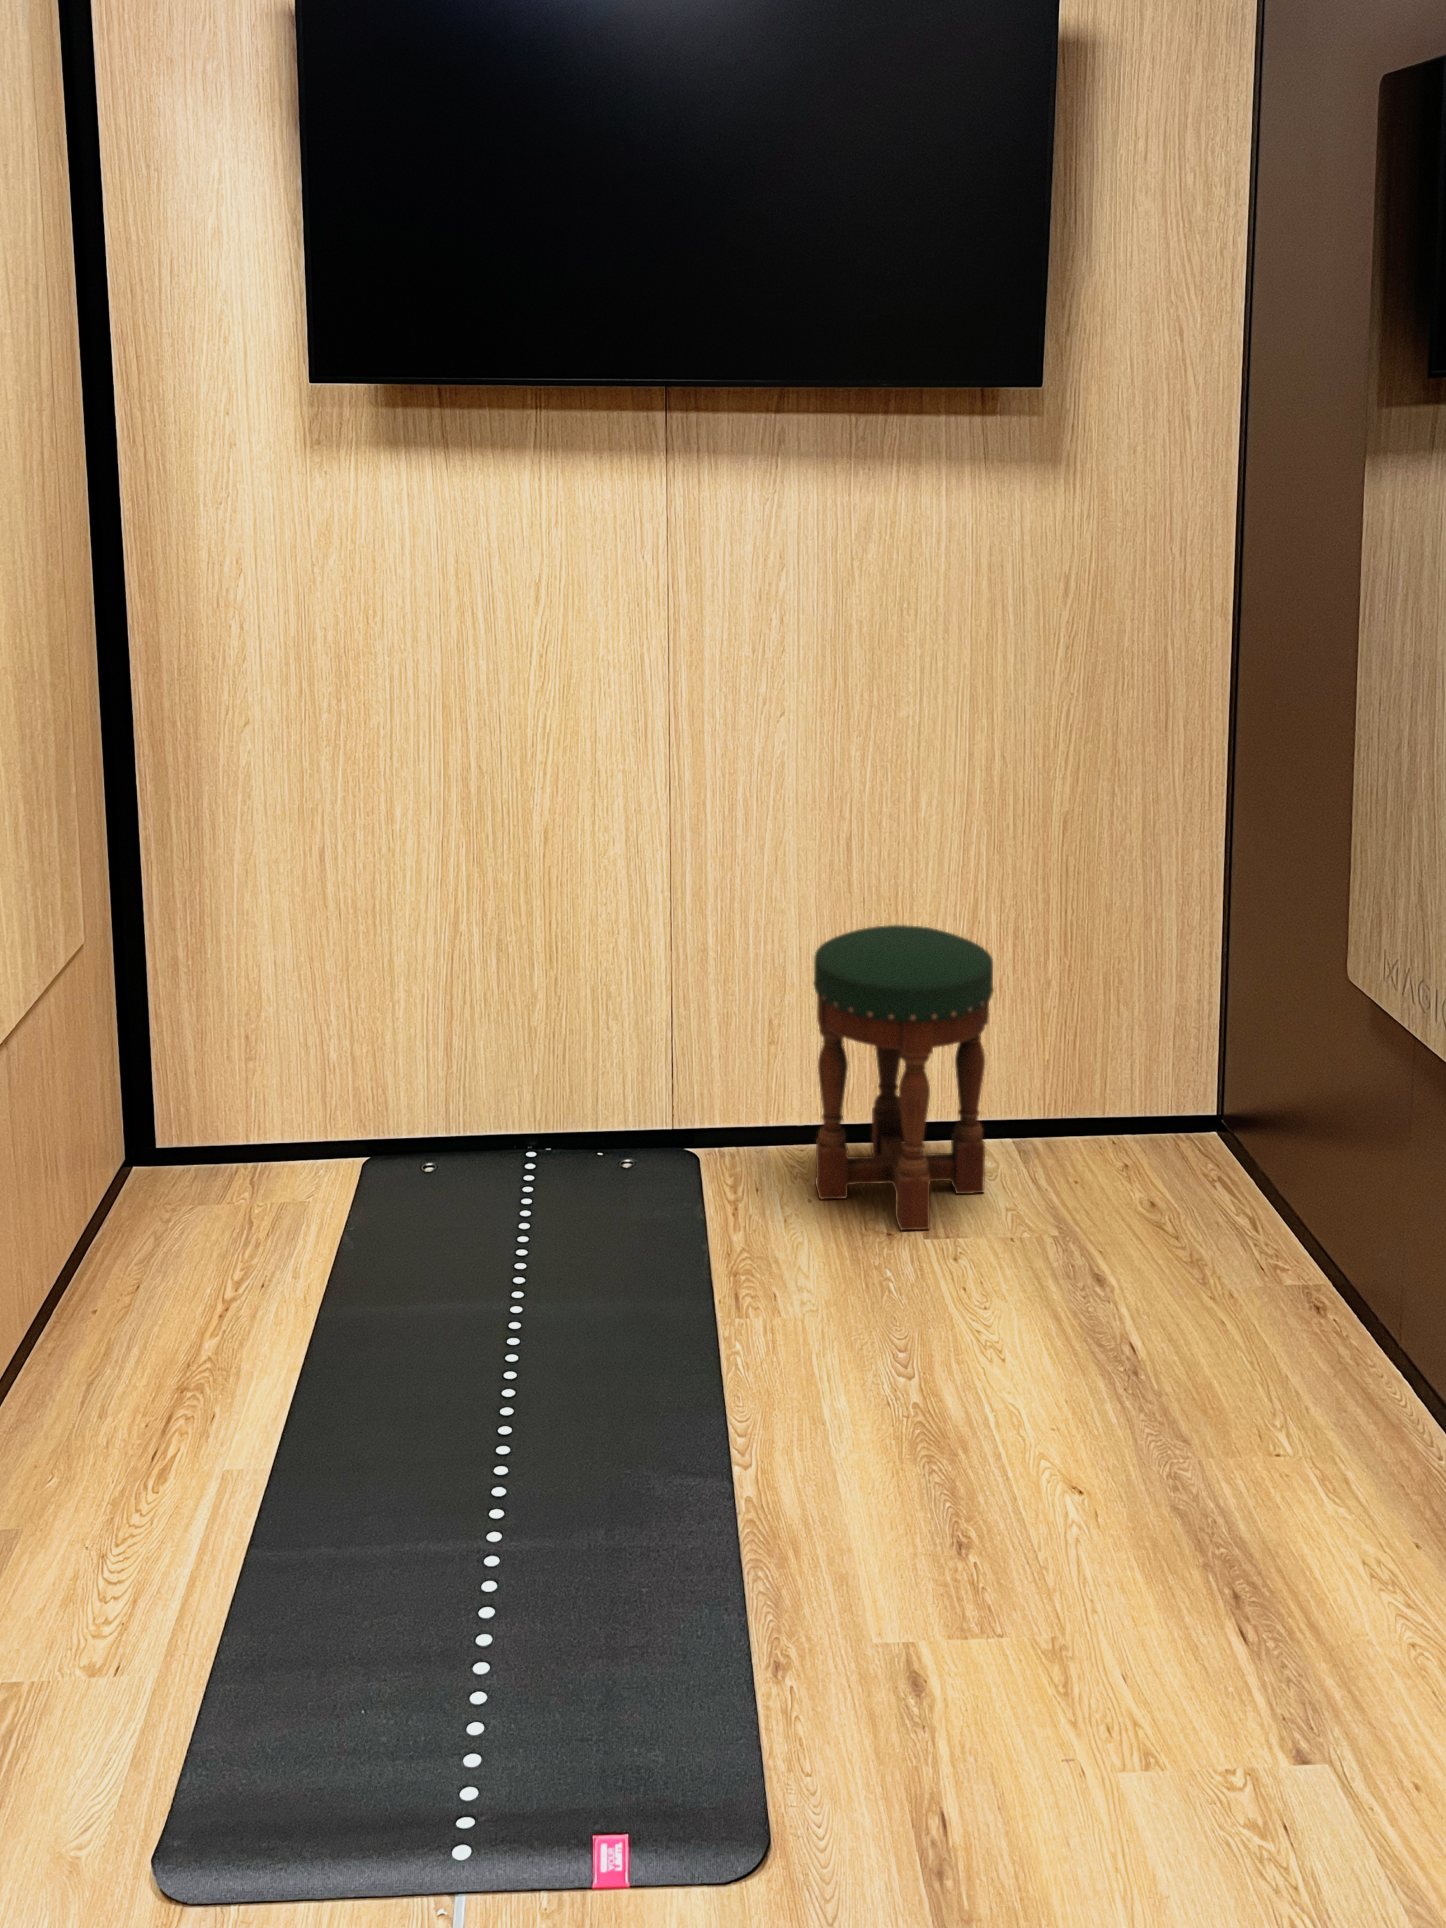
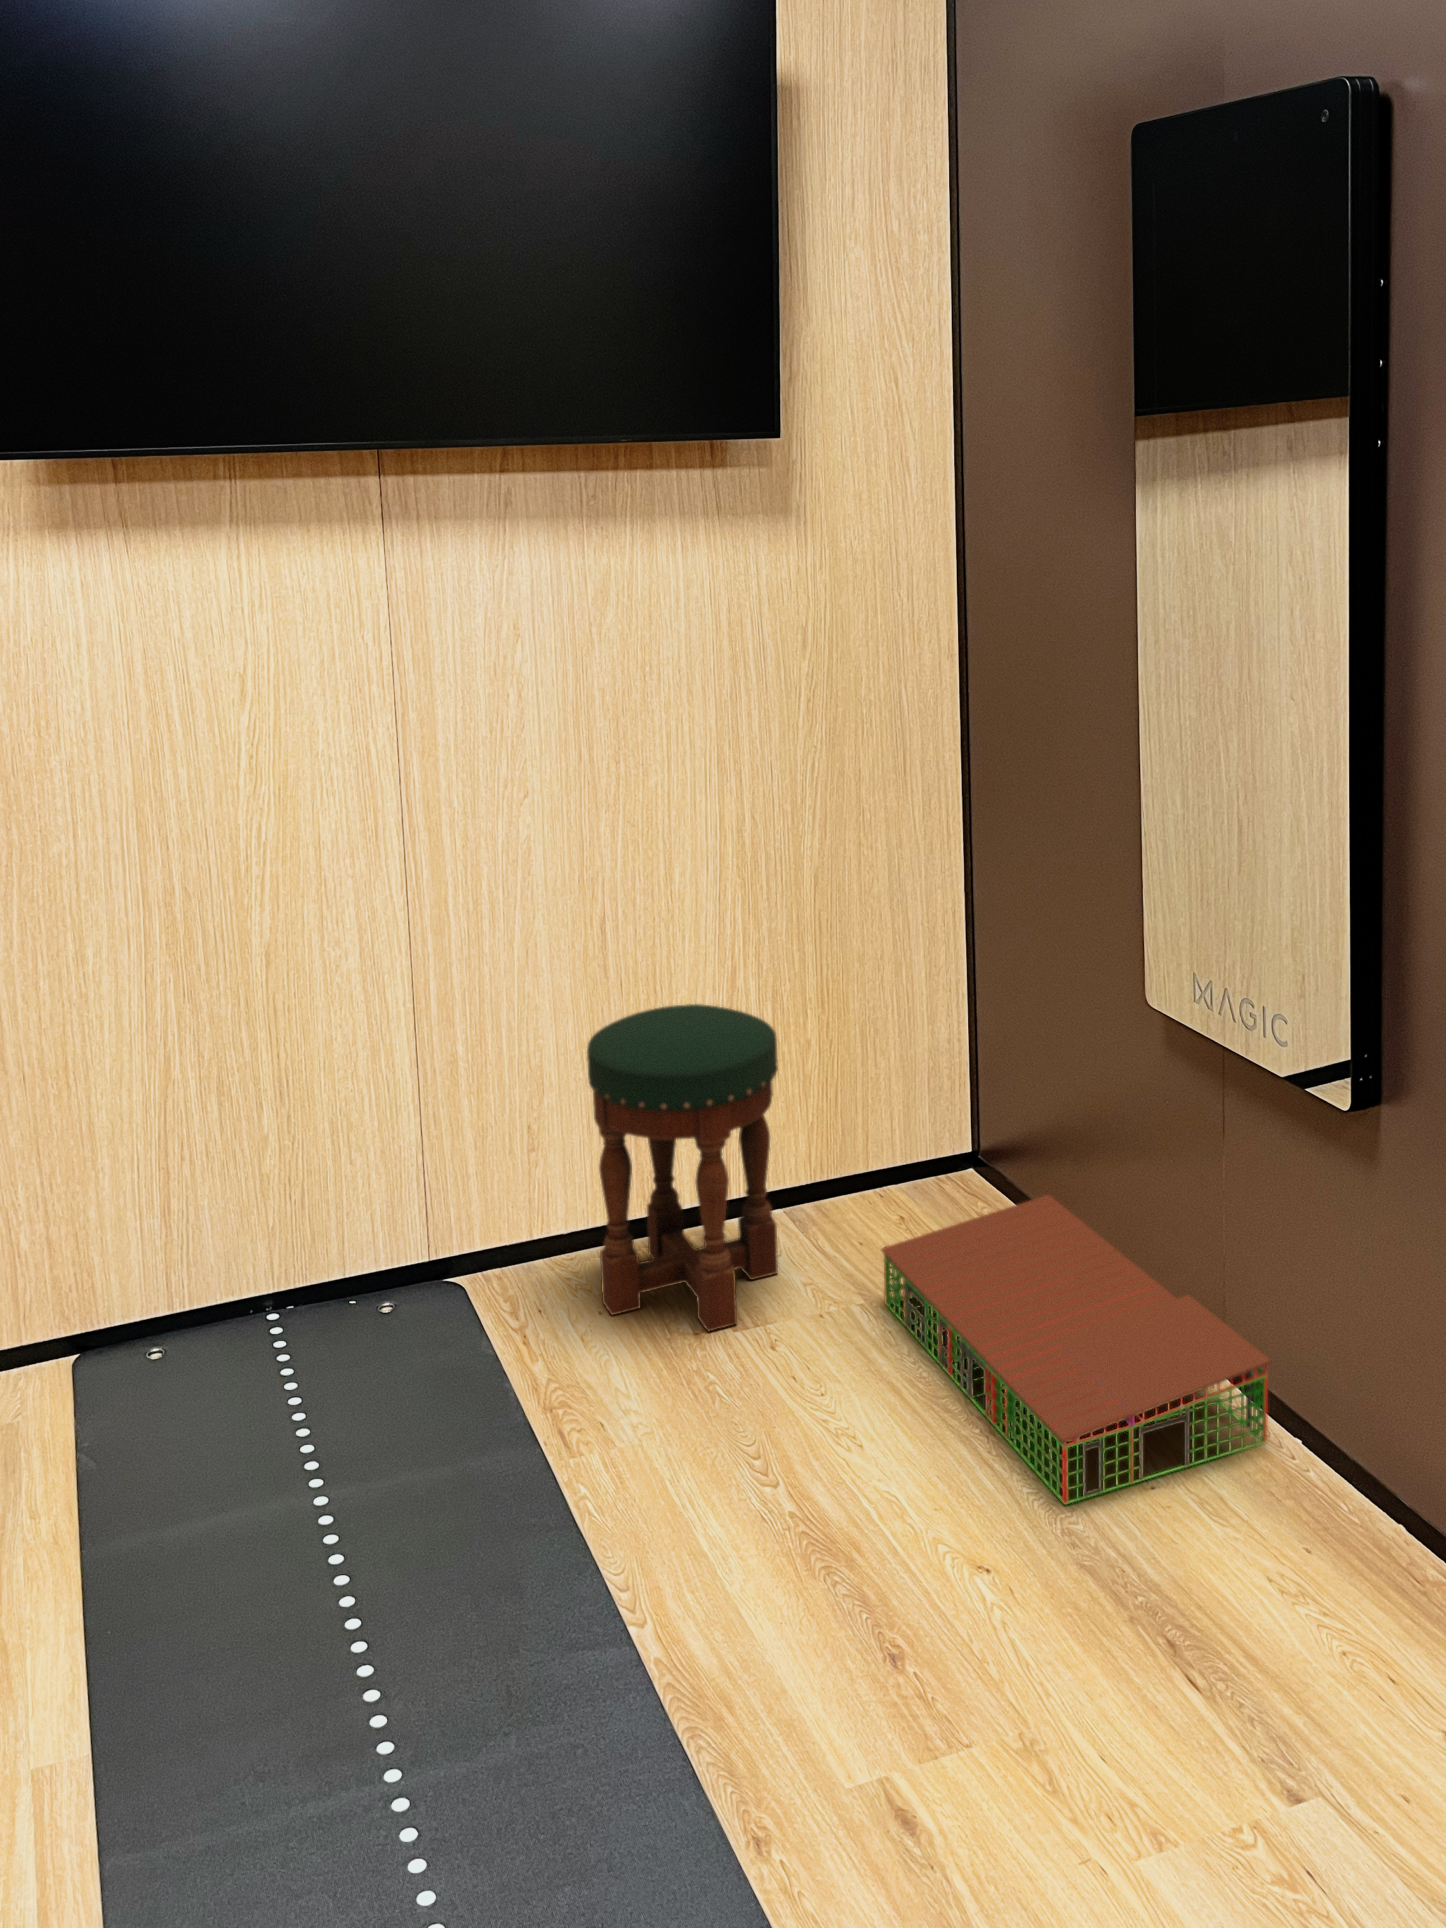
storage bin: none [1075,1166,1426,1452] -> present [881,1195,1271,1504]

